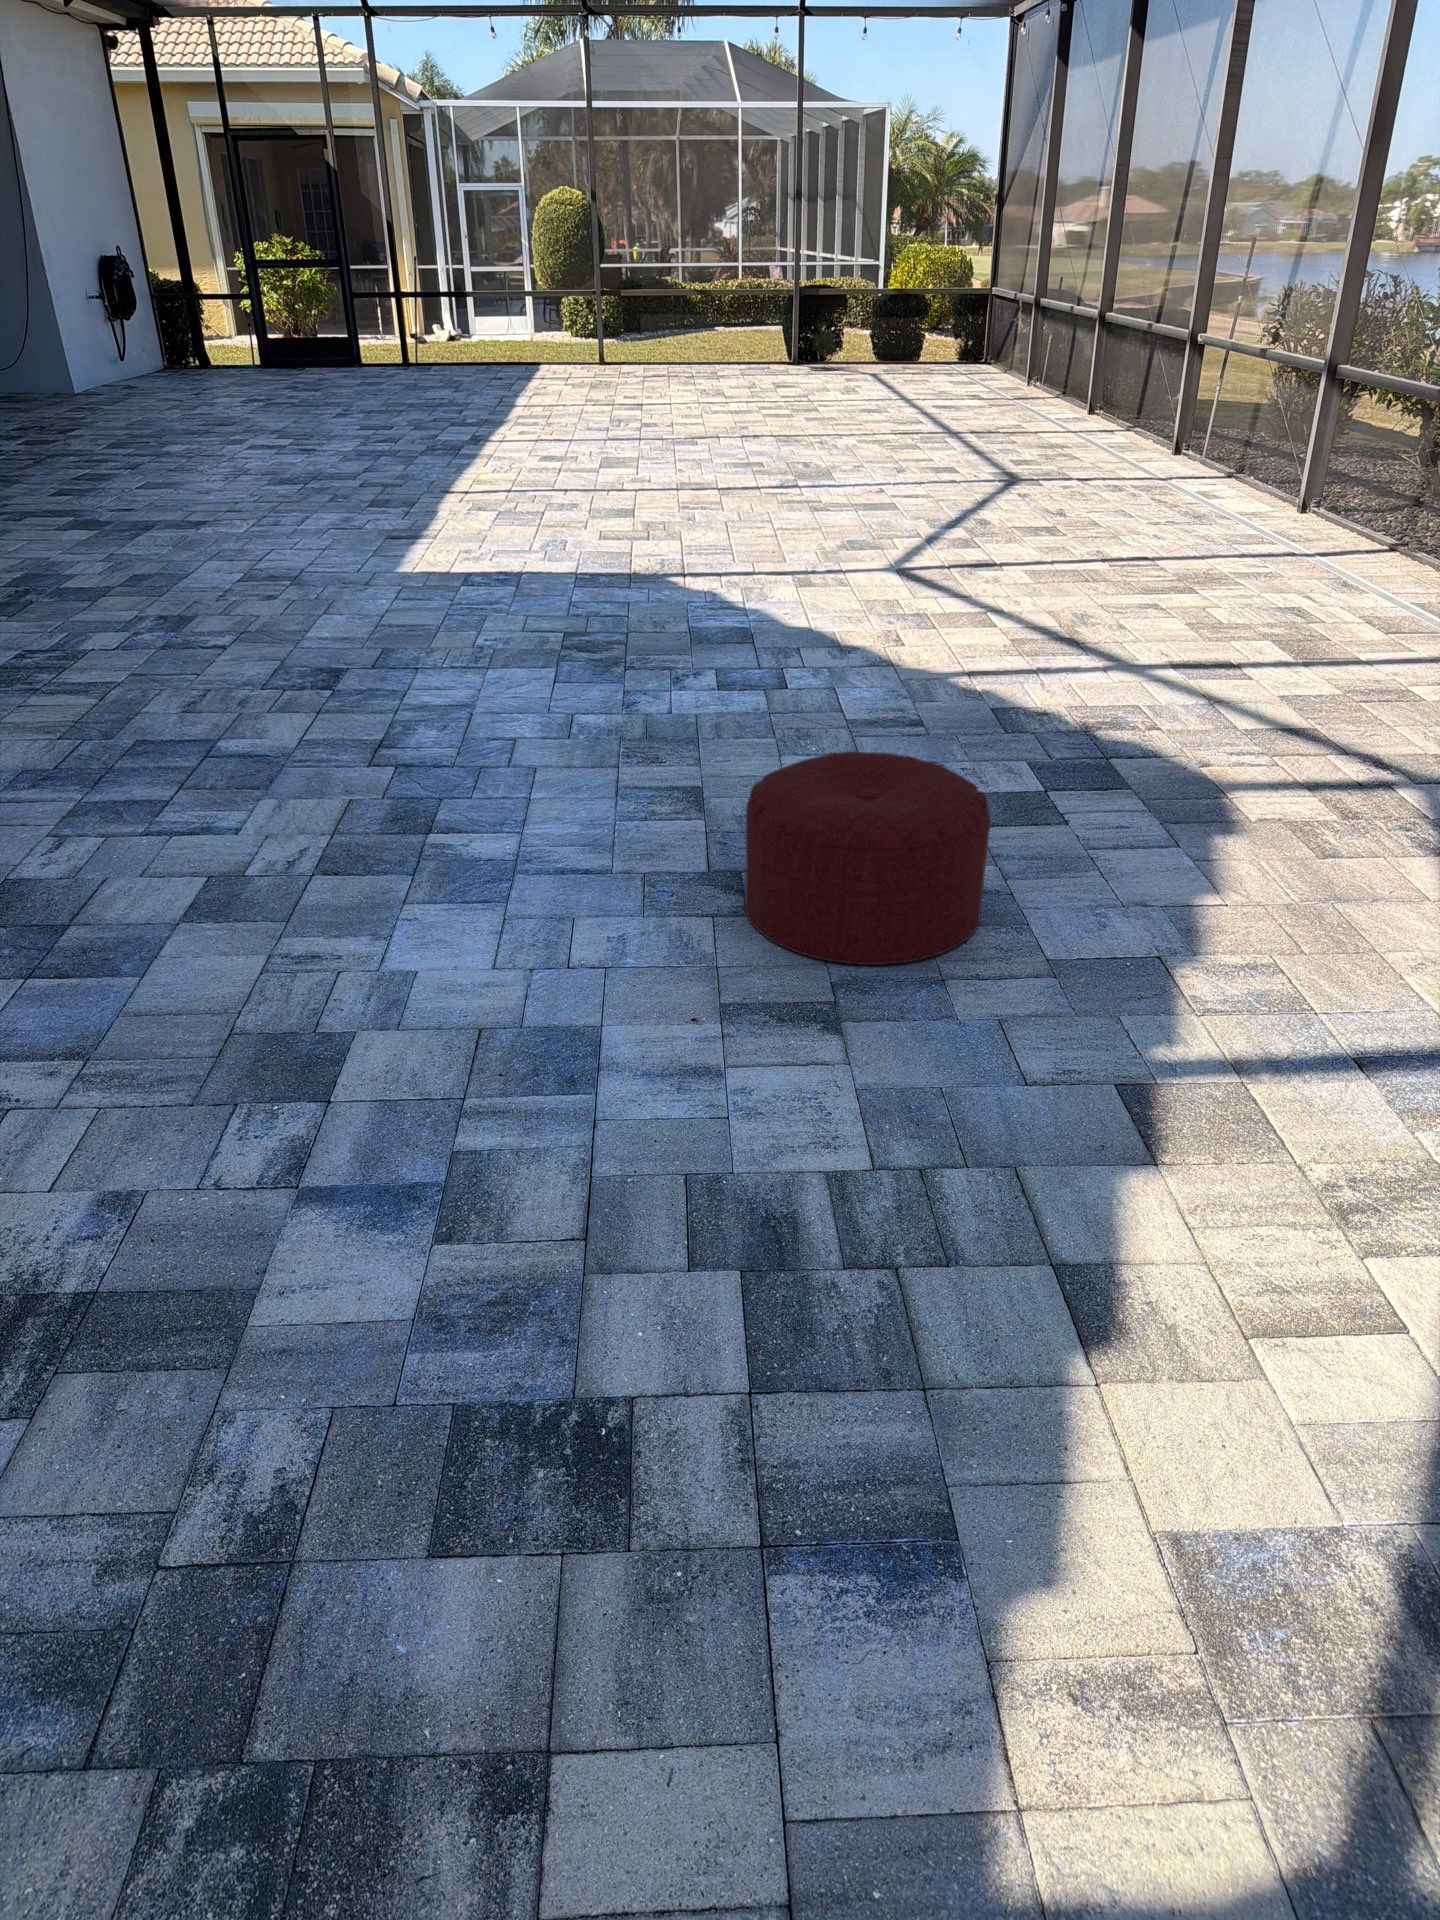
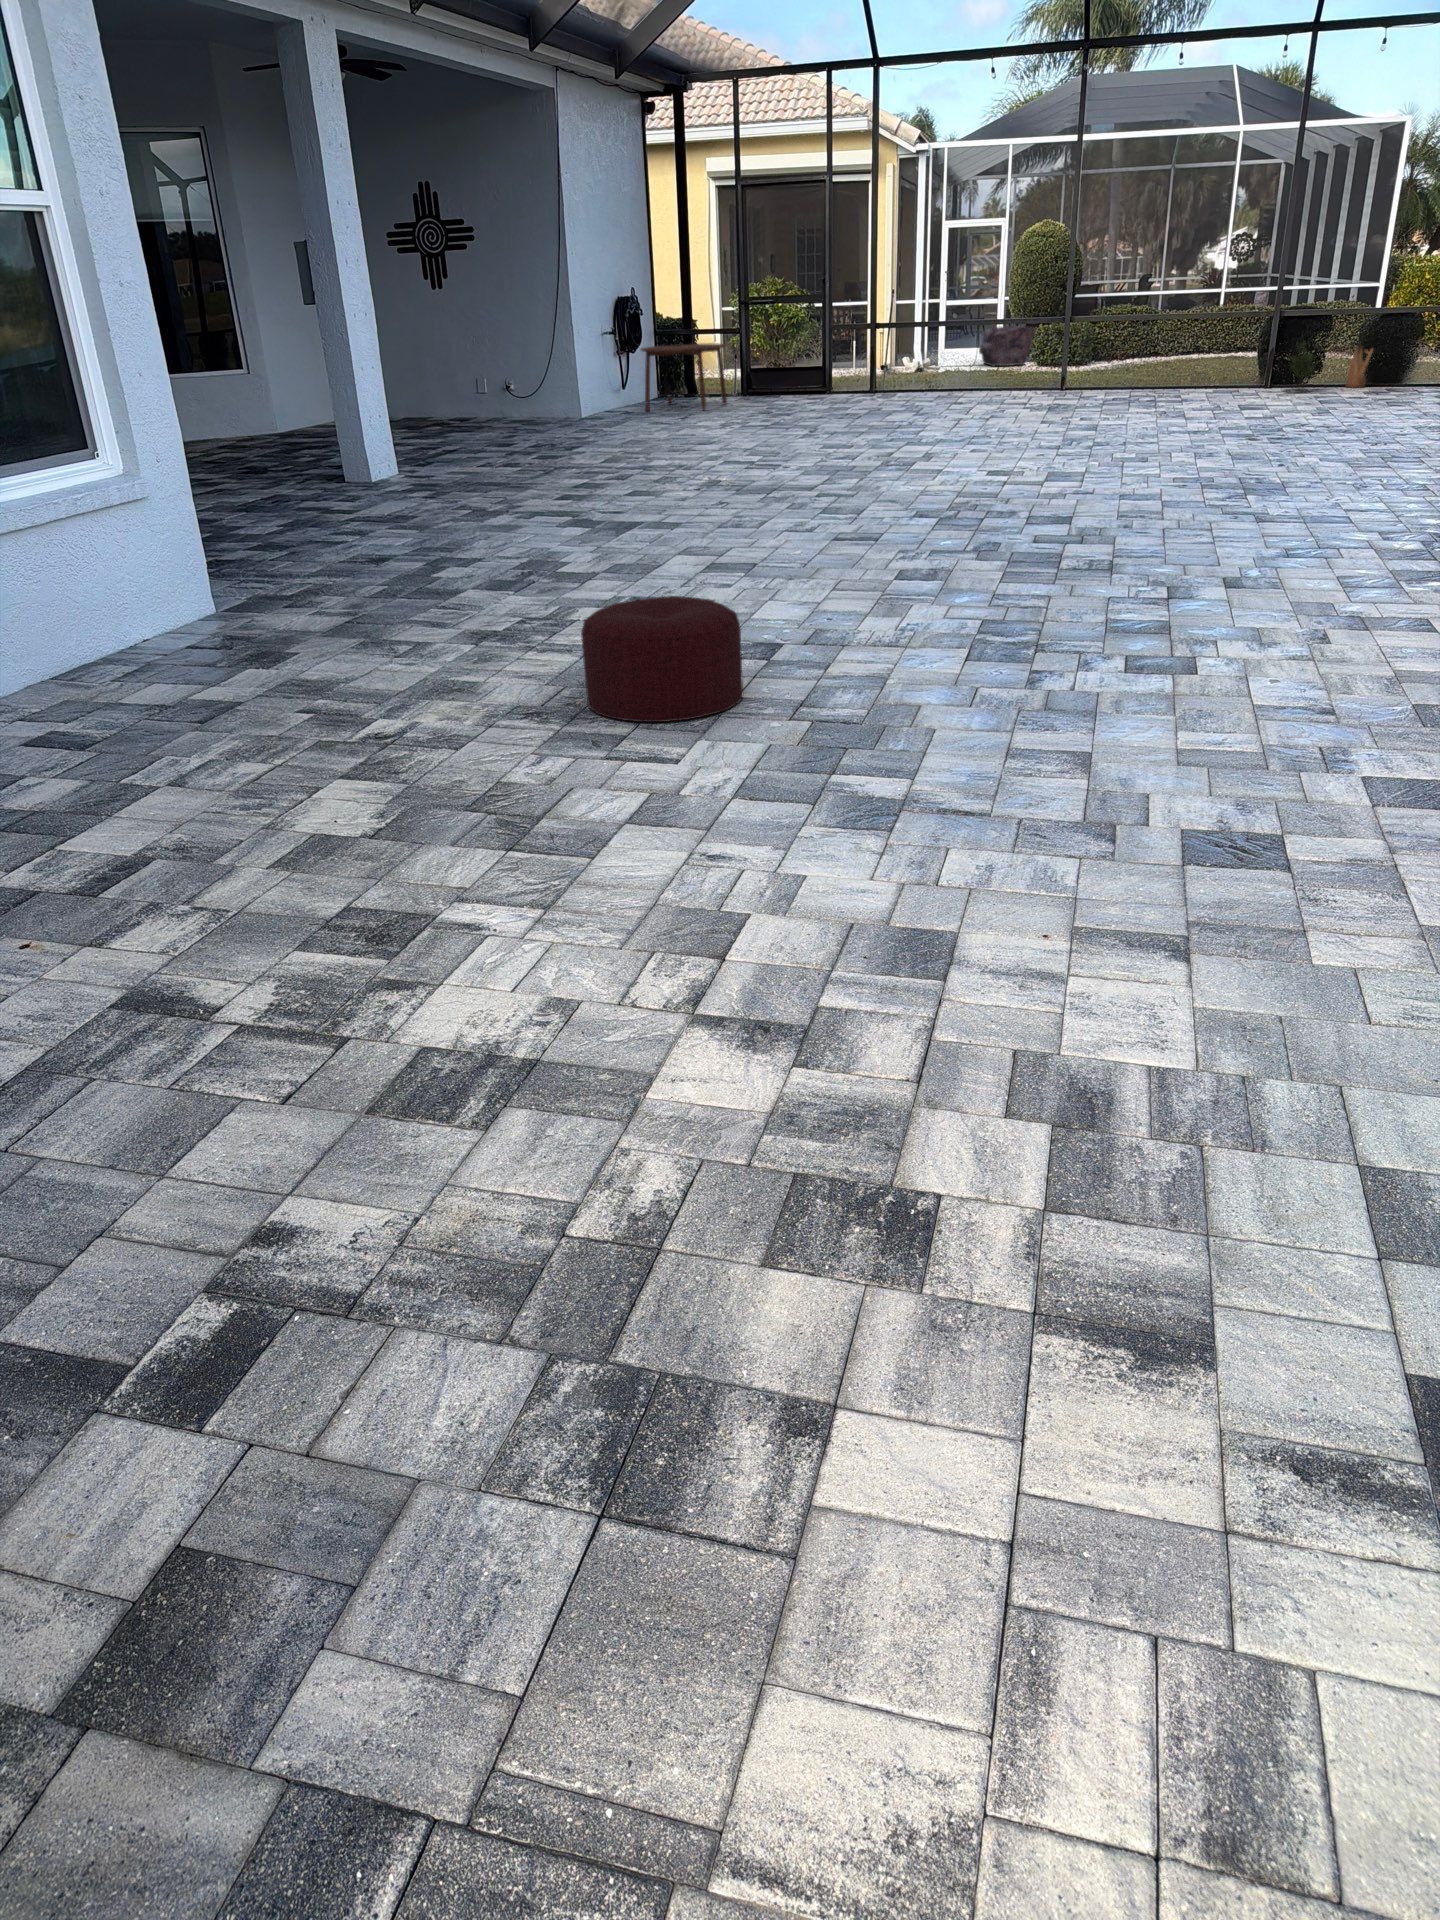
armchair: none [512,276,571,338] -> present [979,326,1036,366]
dining table: none [135,310,246,385] -> present [641,343,727,411]
watering can: none [865,327,887,366] -> present [1346,348,1373,388]
ottoman: present [745,751,991,965] -> present [581,596,743,722]

